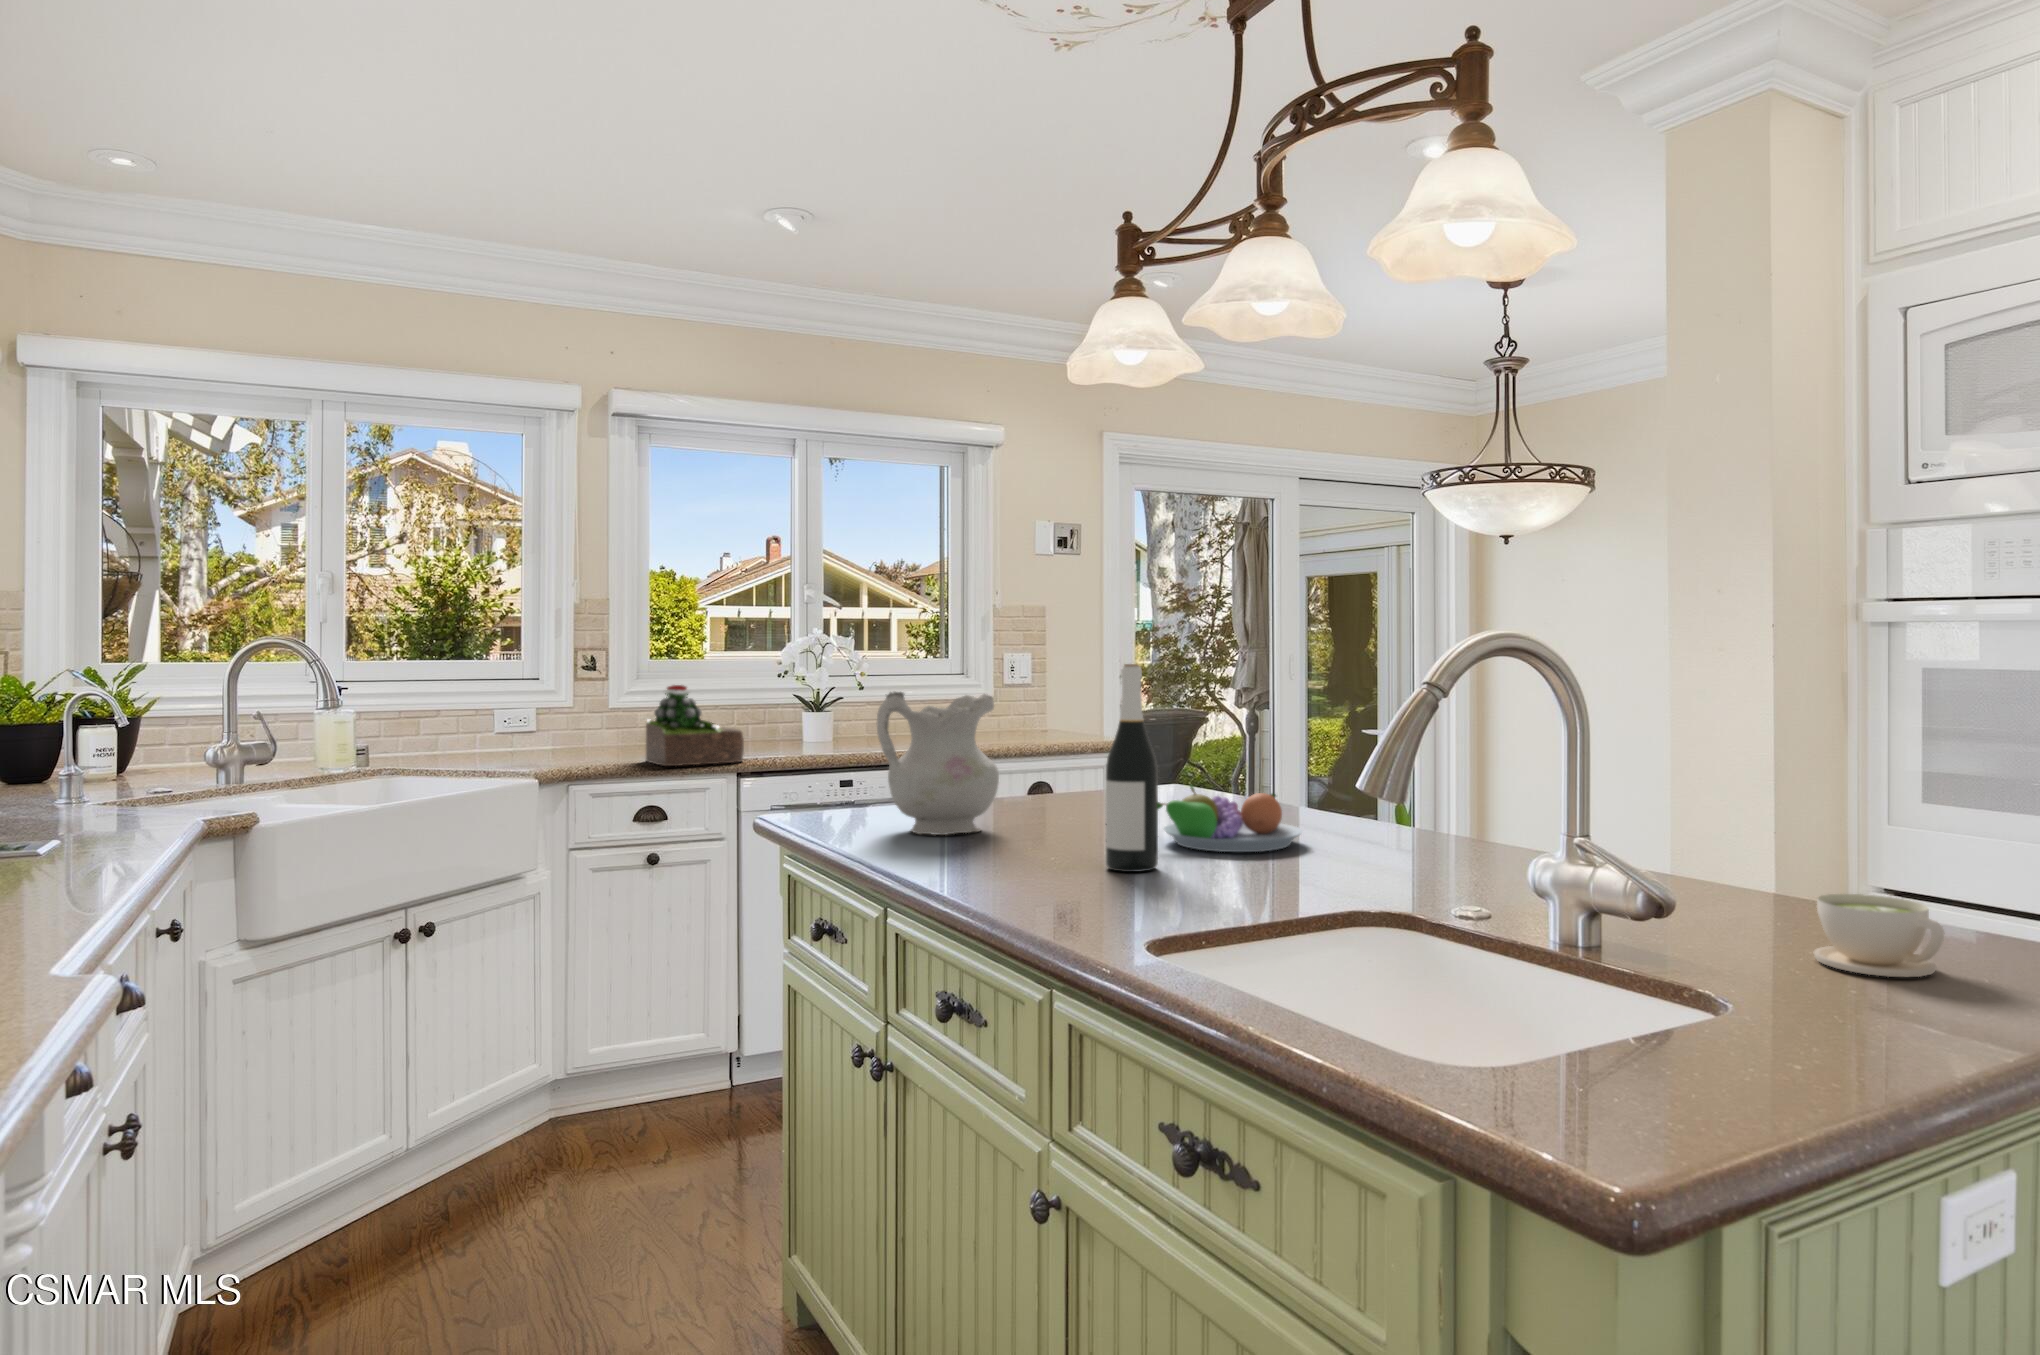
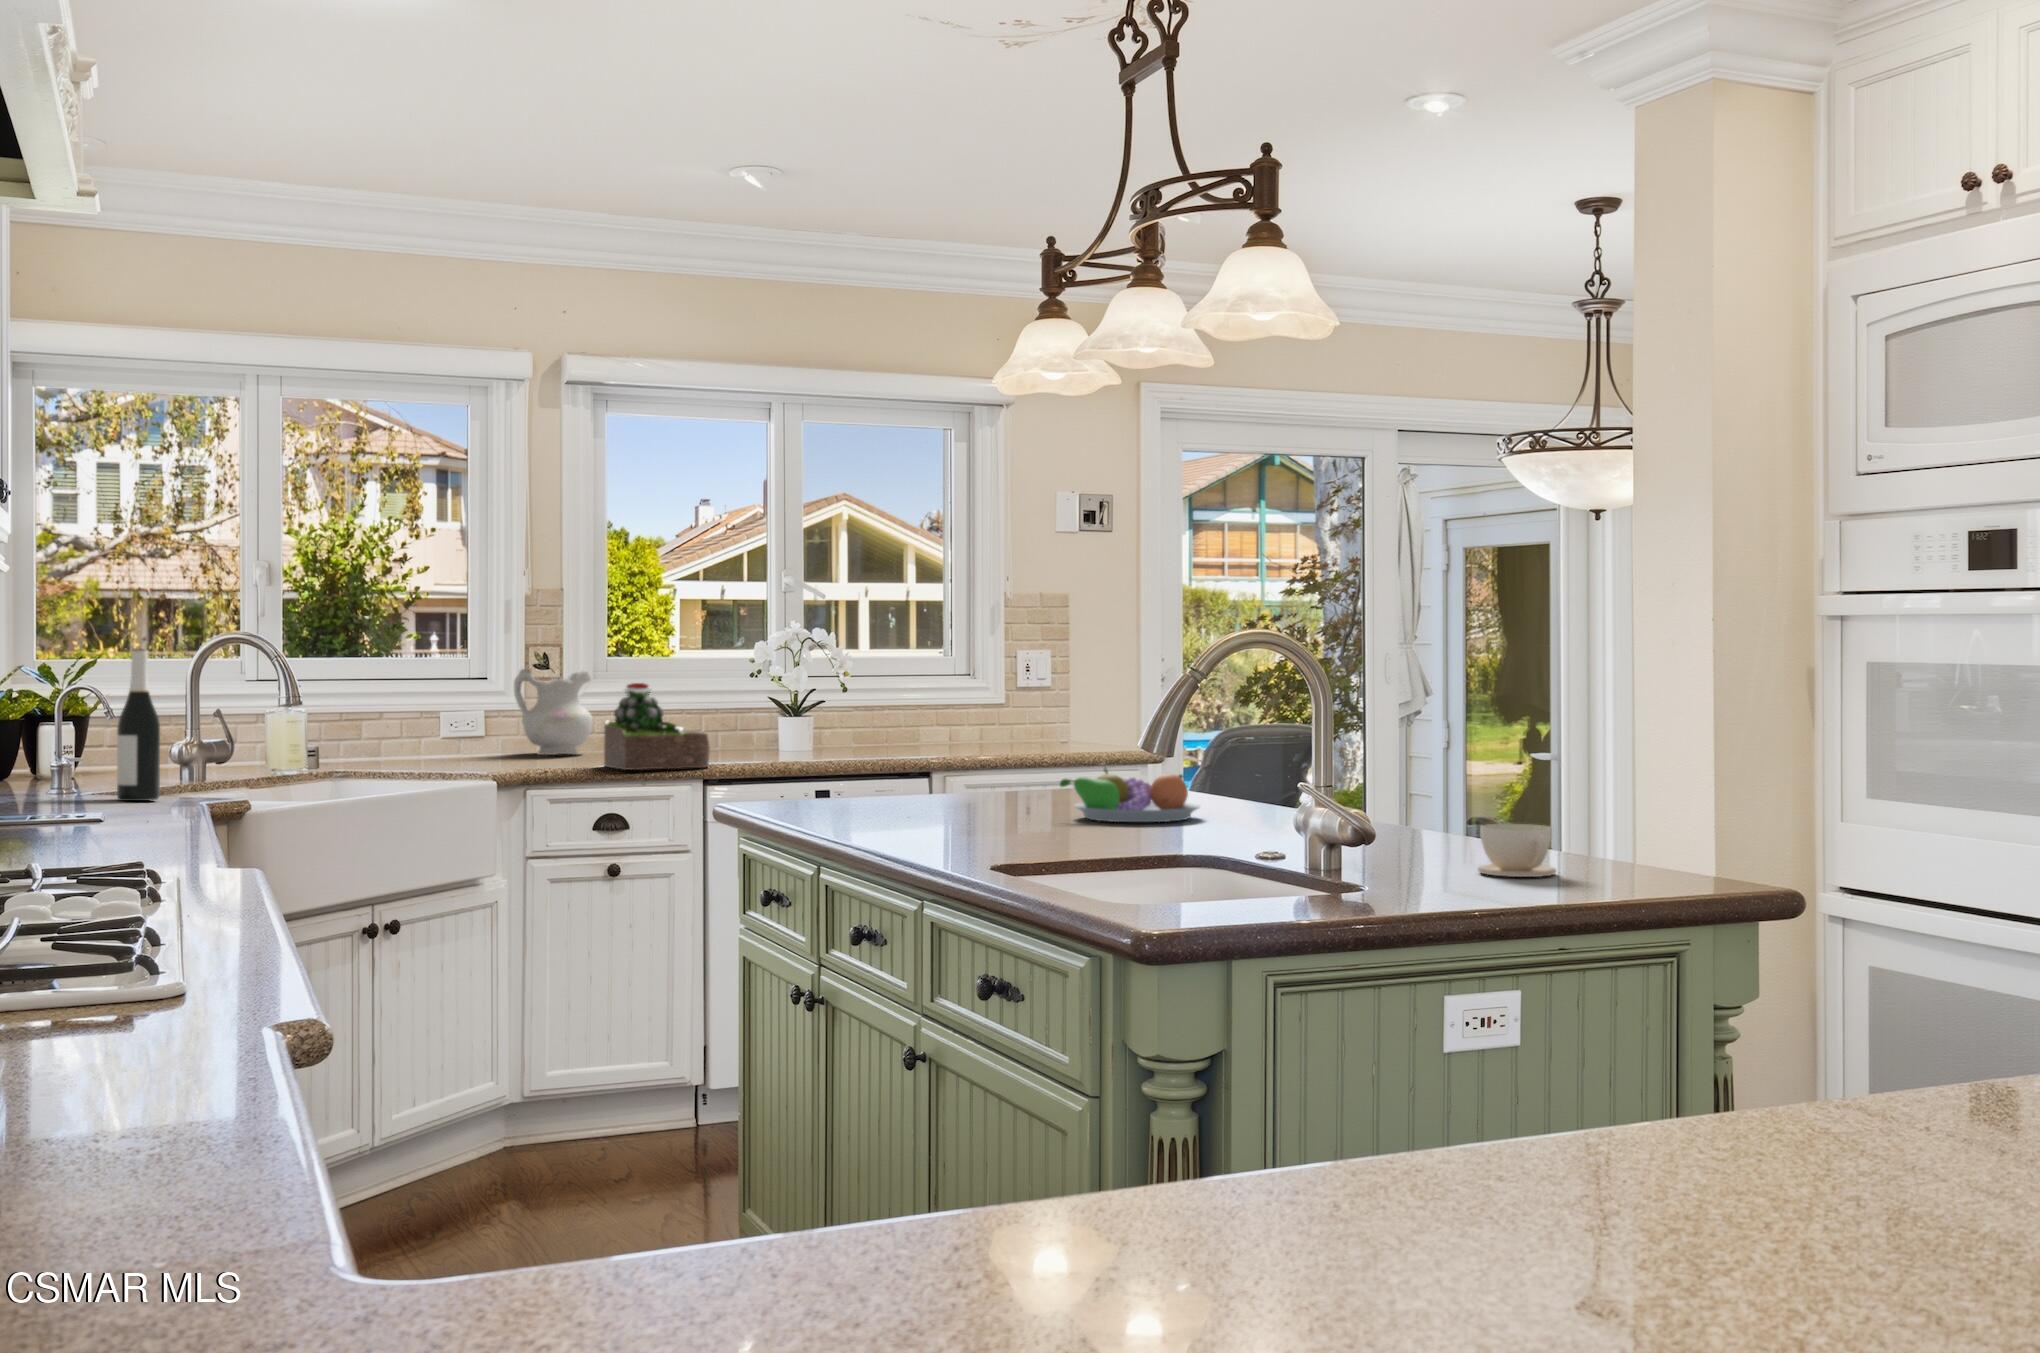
wine bottle: present [1106,664,1158,872] -> present [117,649,160,801]
ceramic pitcher: present [877,692,999,835] -> present [514,669,593,755]

